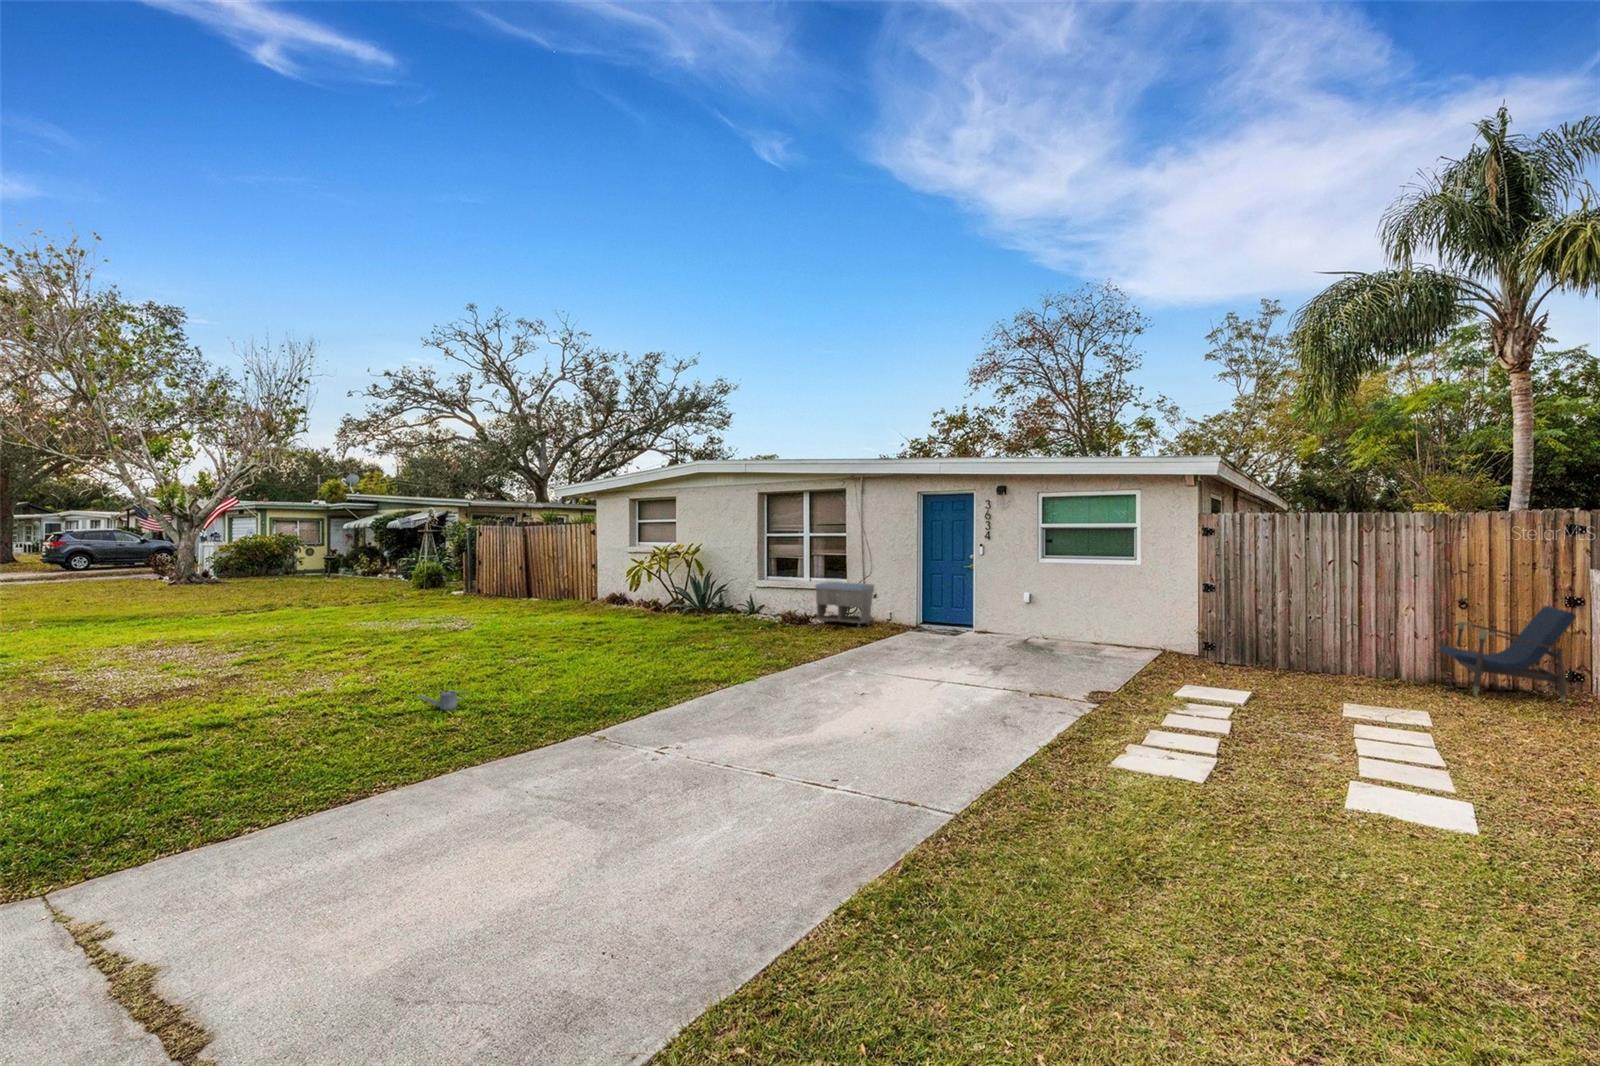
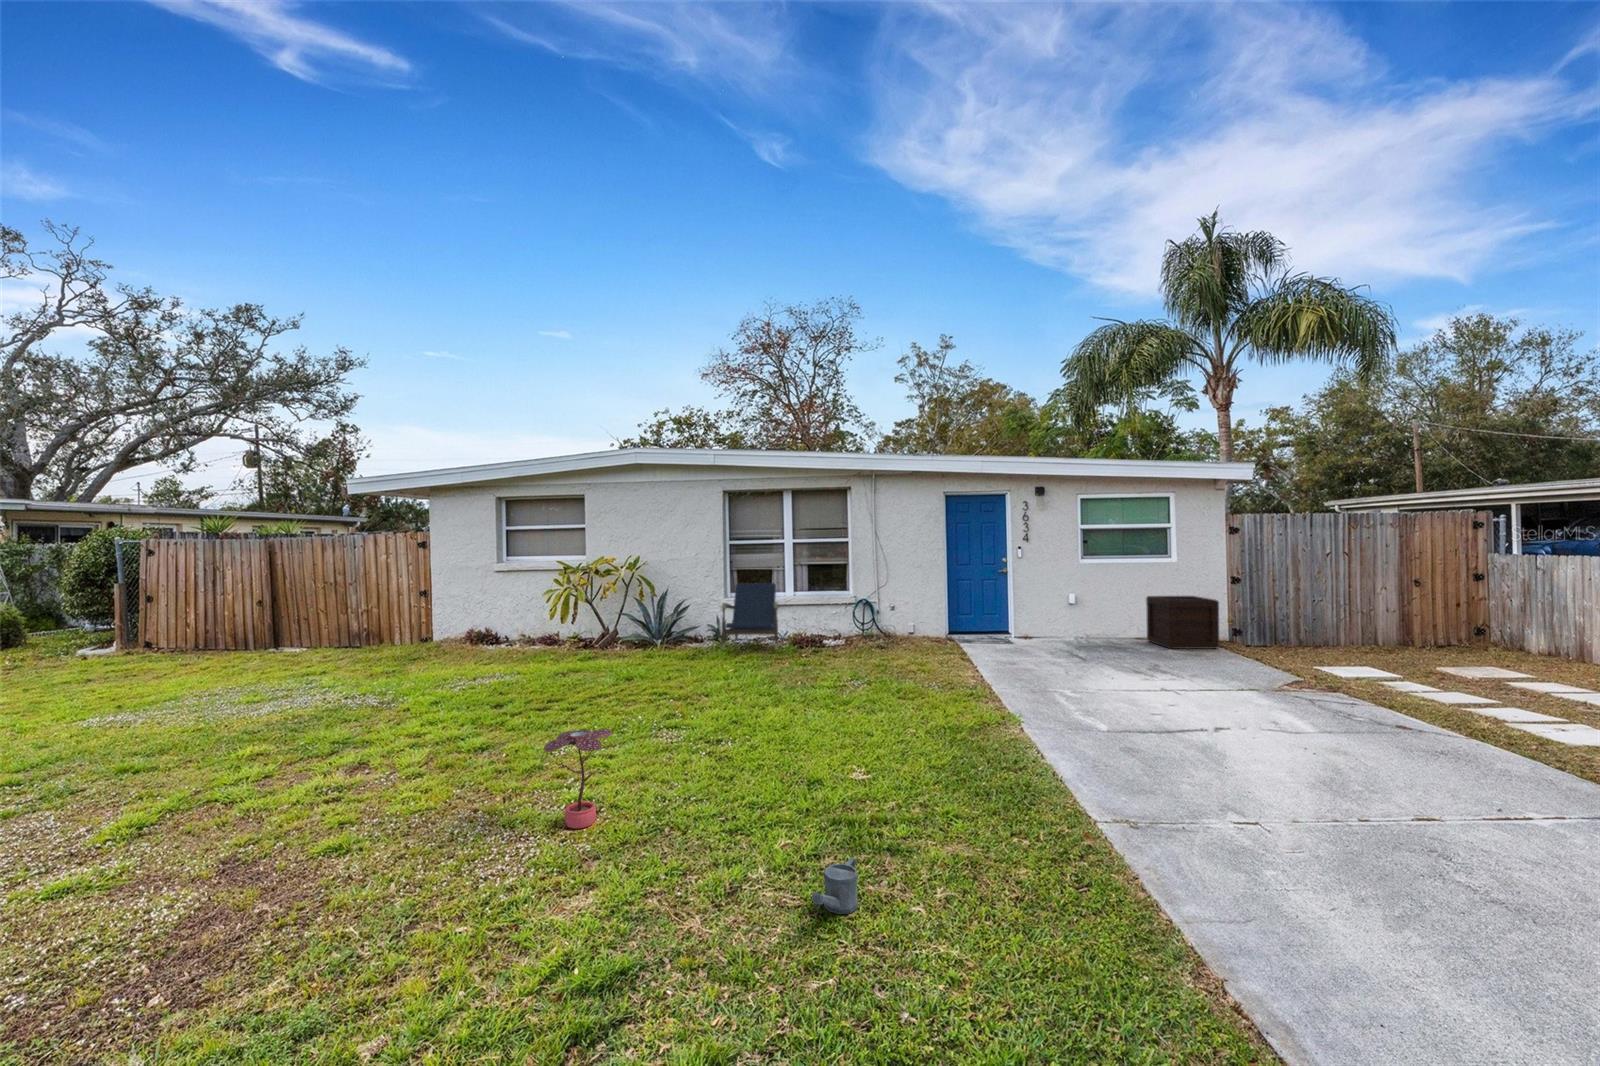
storage bench: present [815,582,875,626] -> none [834,597,898,648]
wooden crate: none [1097,597,1157,654] -> present [1146,596,1219,649]
lounge chair: present [1440,606,1576,703] -> present [722,583,779,650]
potted plant: none [422,631,460,676] -> present [544,729,612,829]

